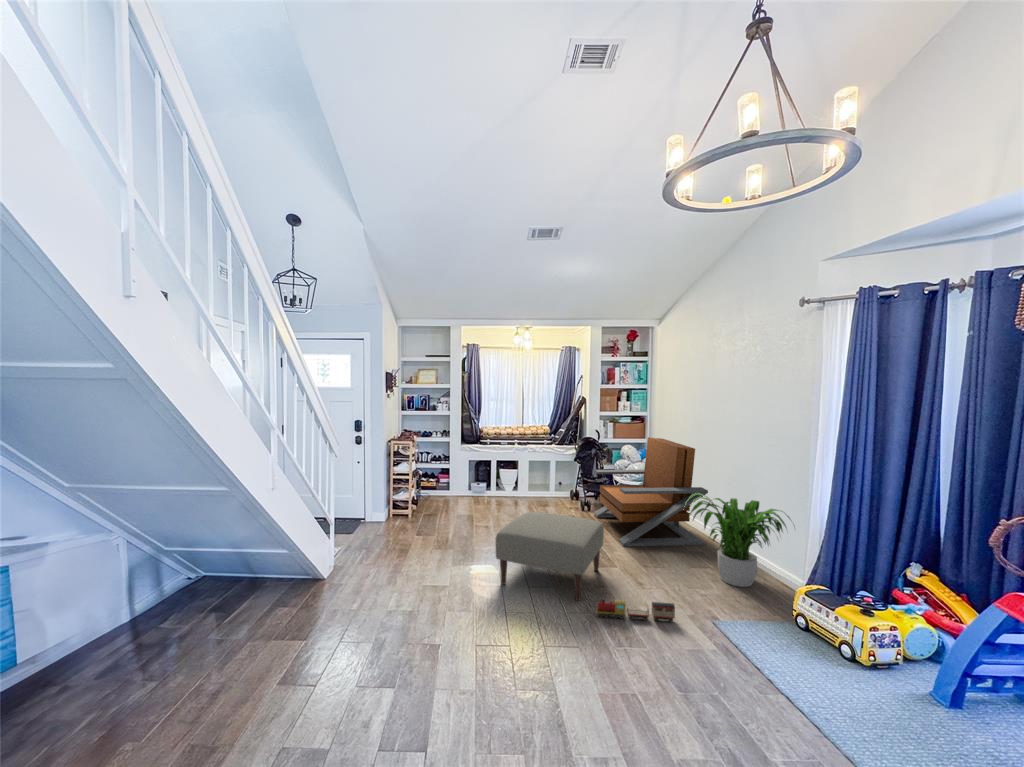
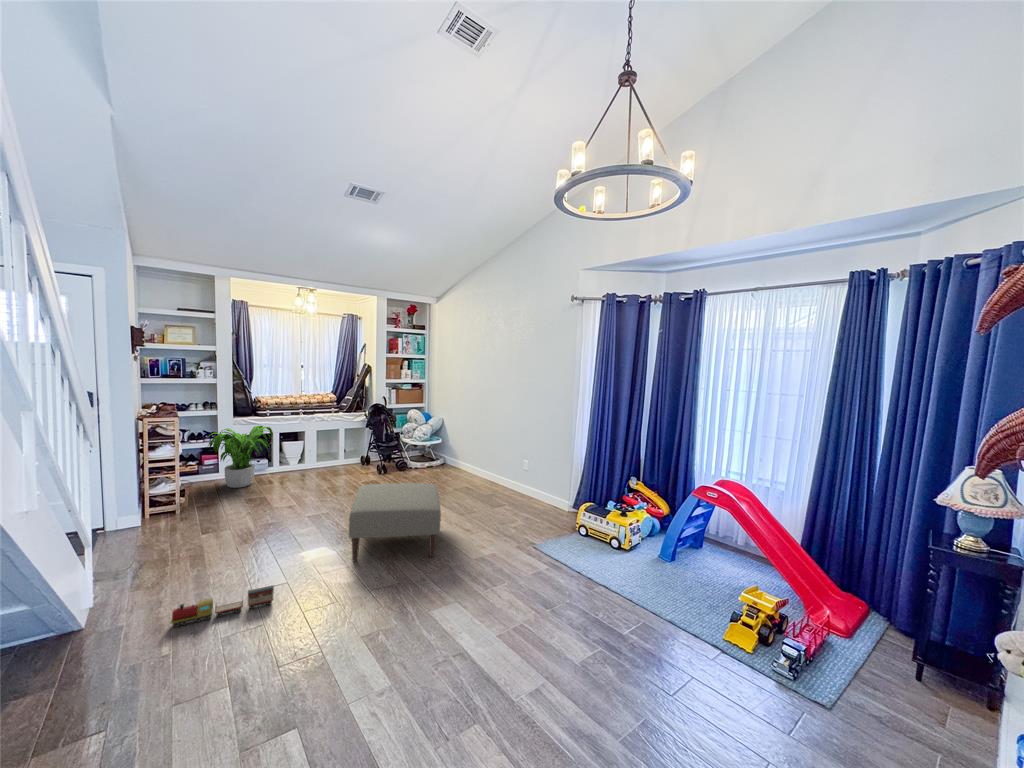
lounge chair: present [594,437,708,546] -> none [394,404,497,500]
potted plant: present [685,493,790,587] -> present [208,426,273,488]
toy train: present [596,598,675,622] -> present [171,585,274,627]

